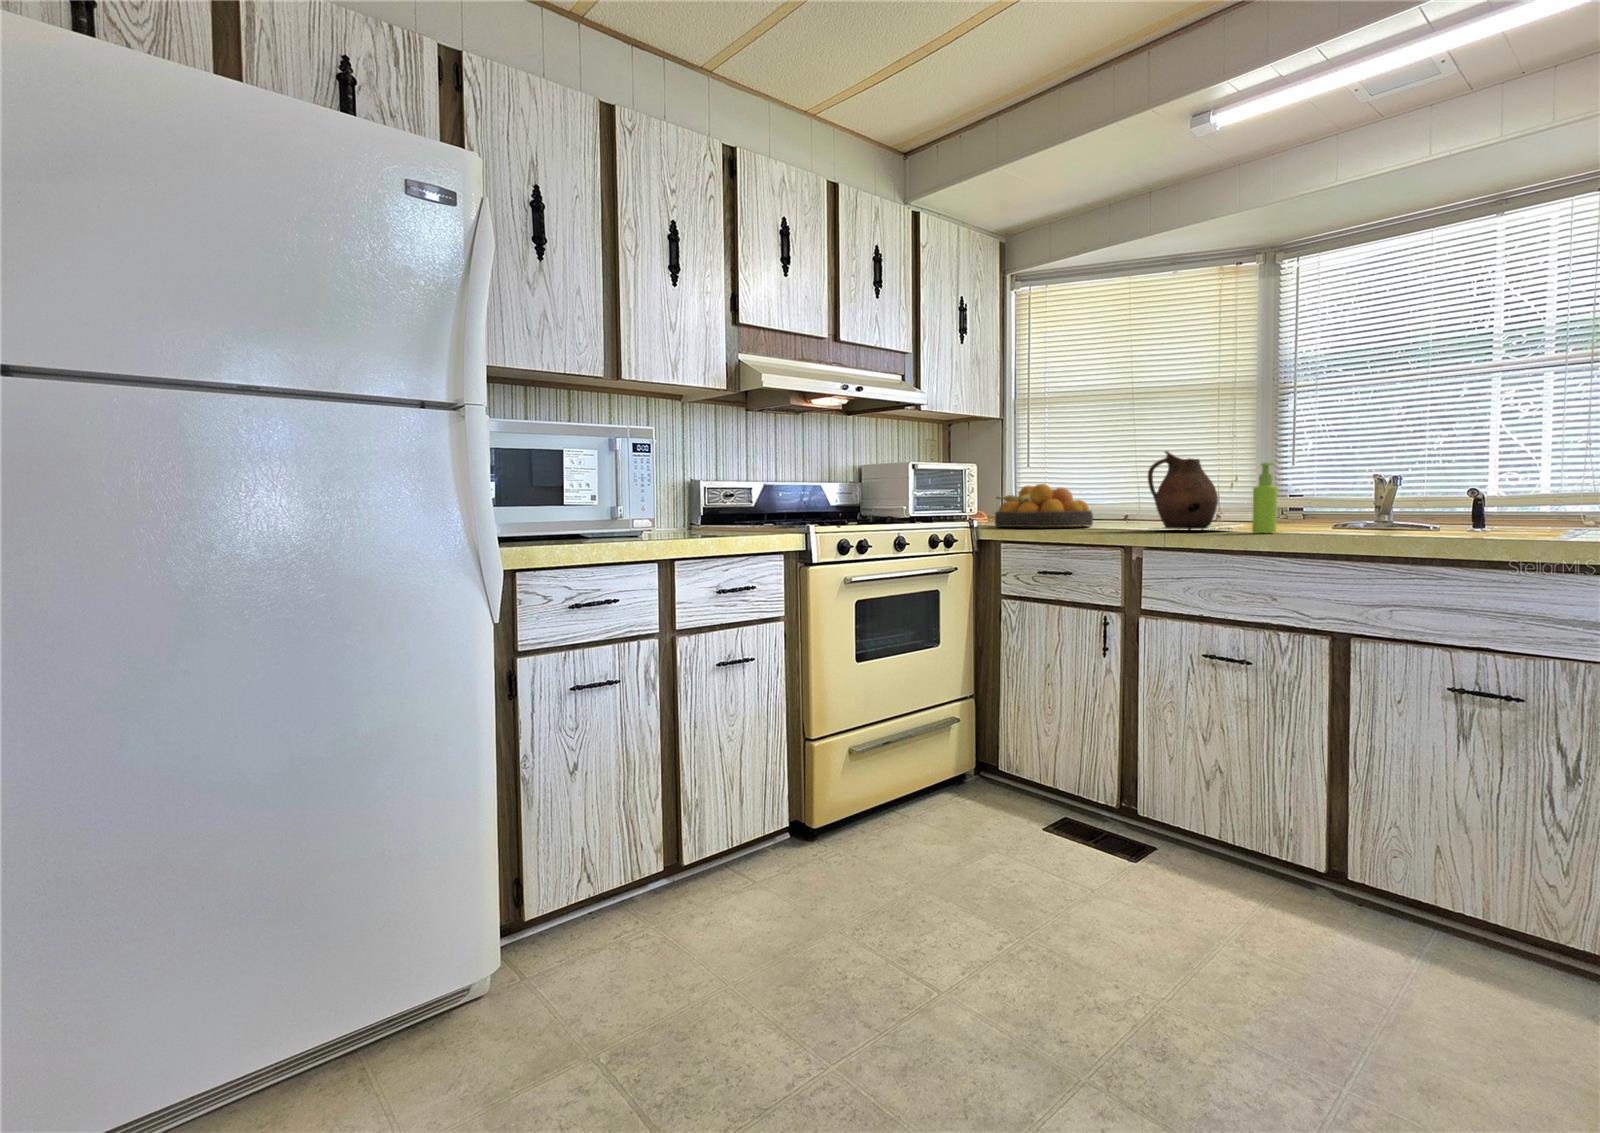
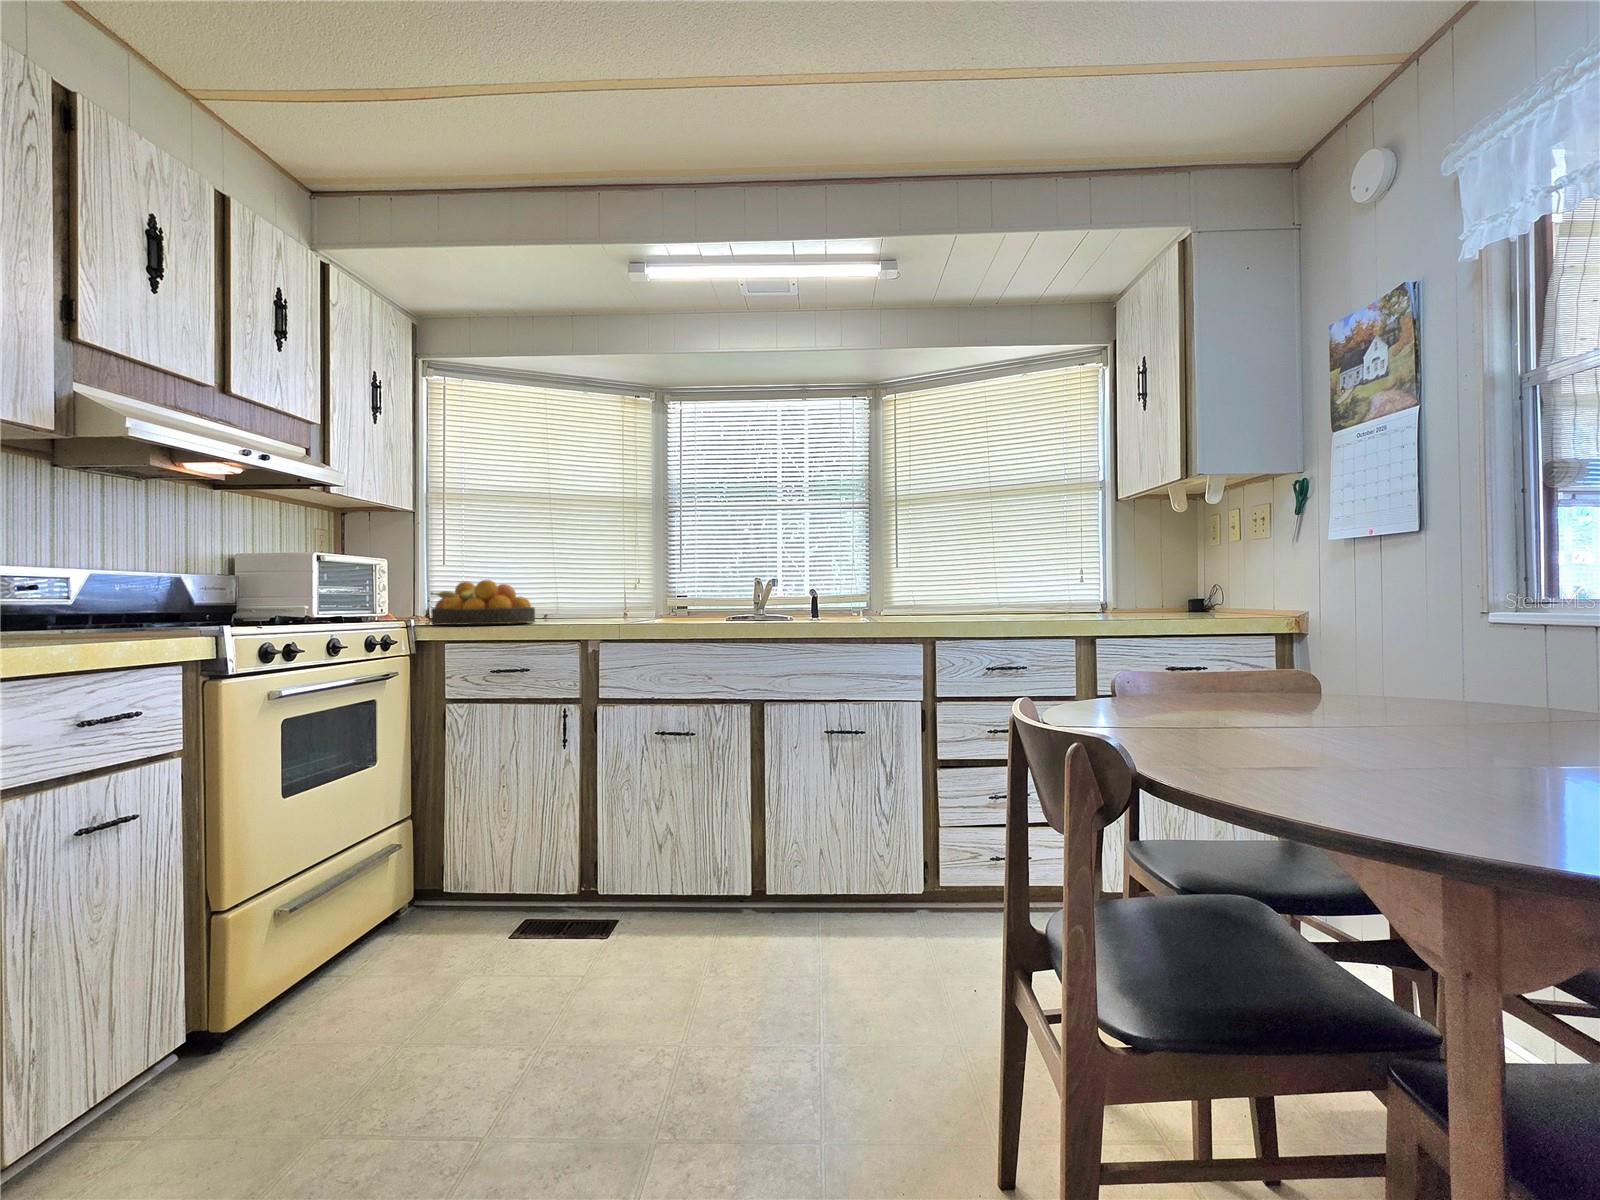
ceramic pitcher: present [1148,451,1230,530] -> none [597,553,667,624]
soap dispenser: present [1252,463,1277,533] -> none [687,566,705,625]

